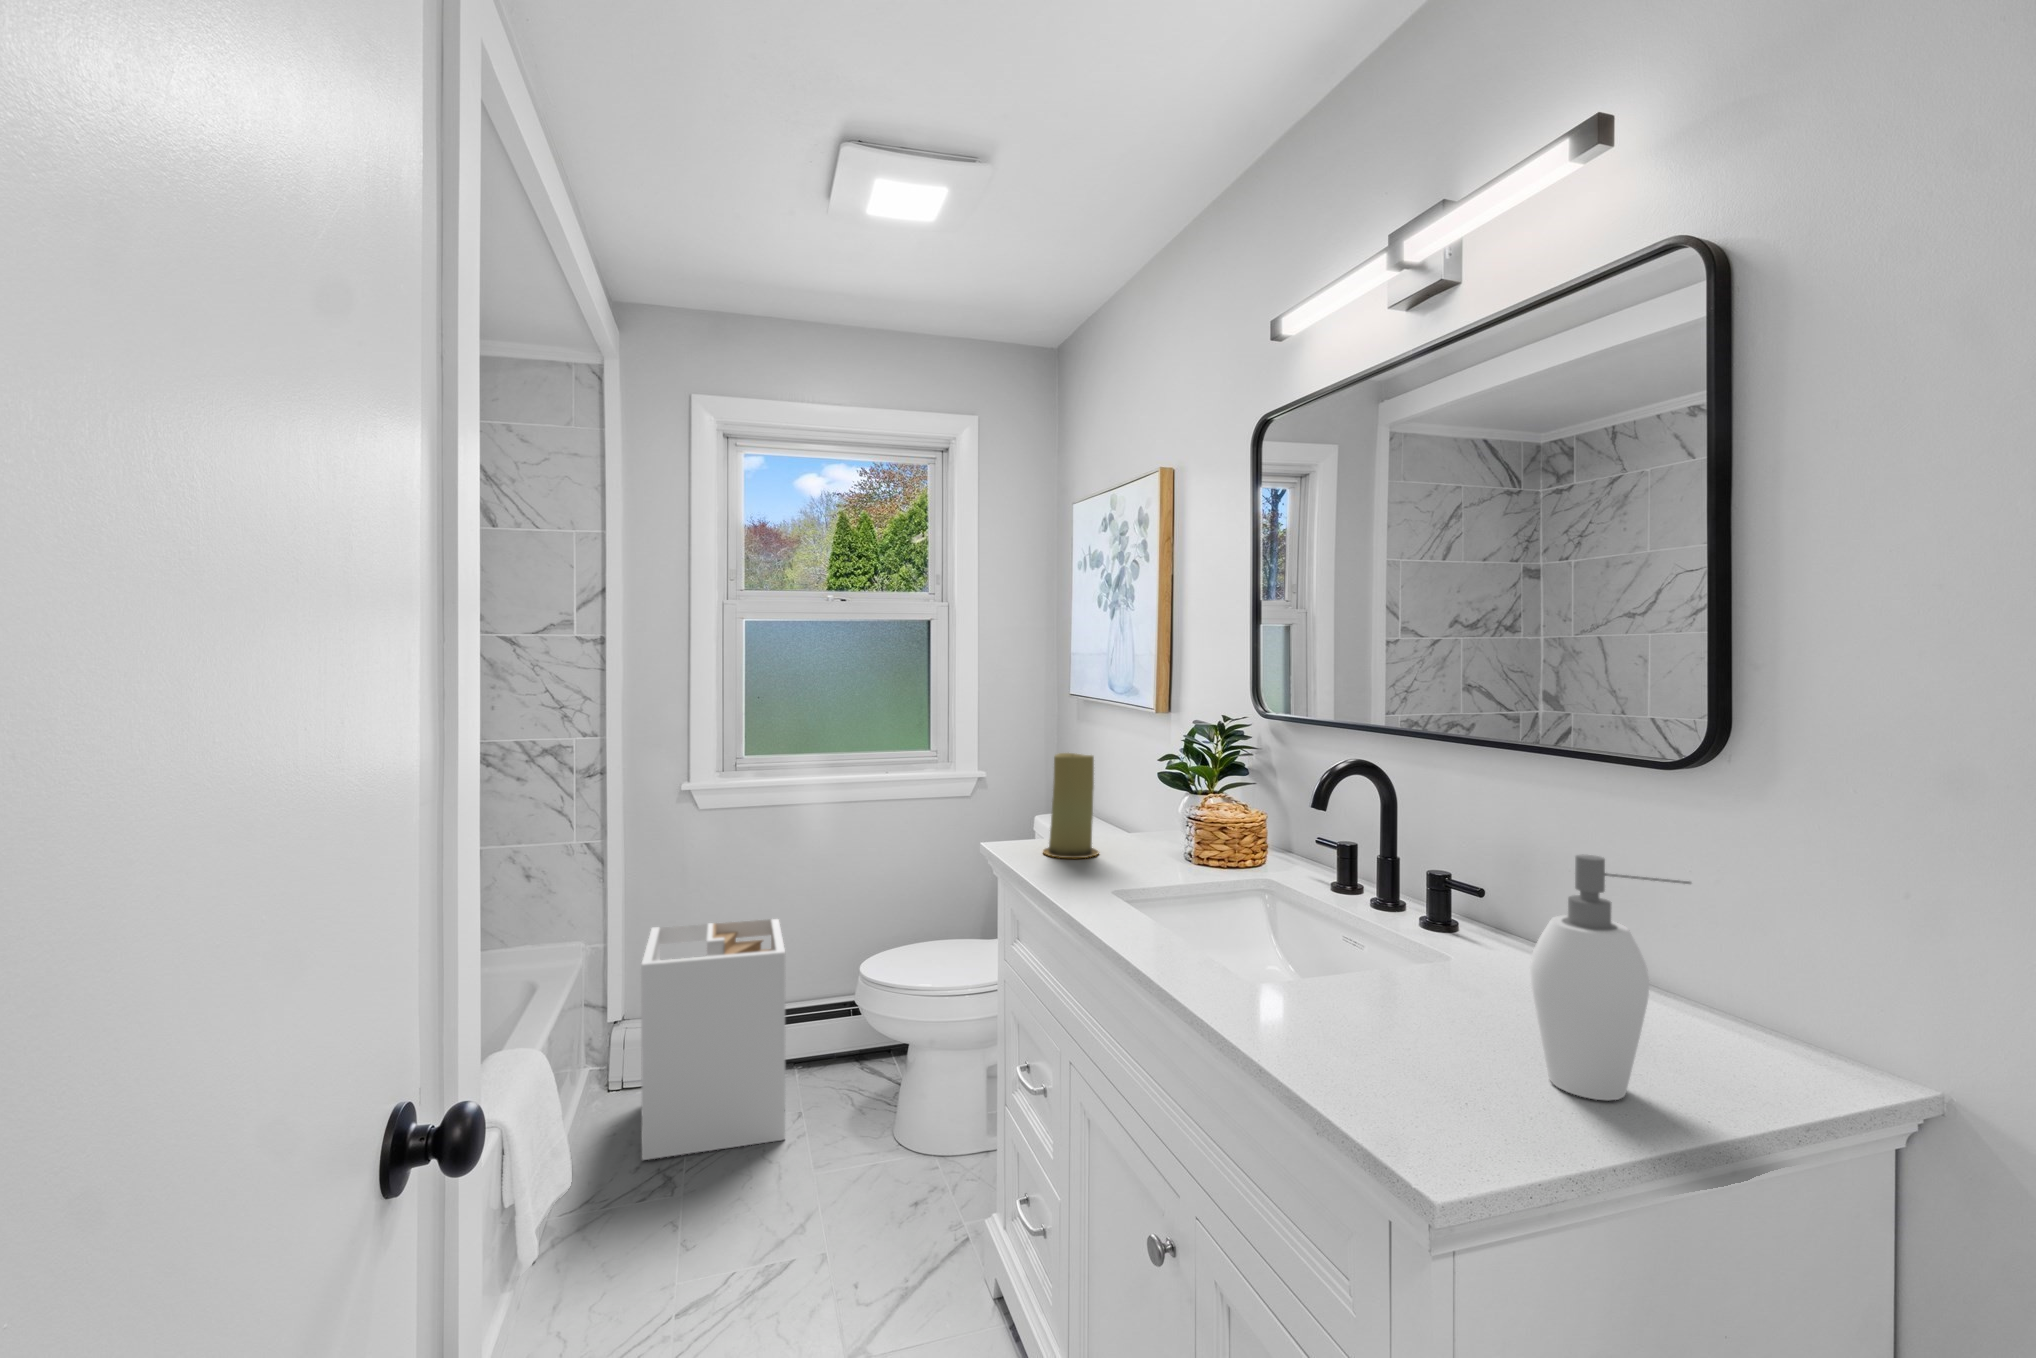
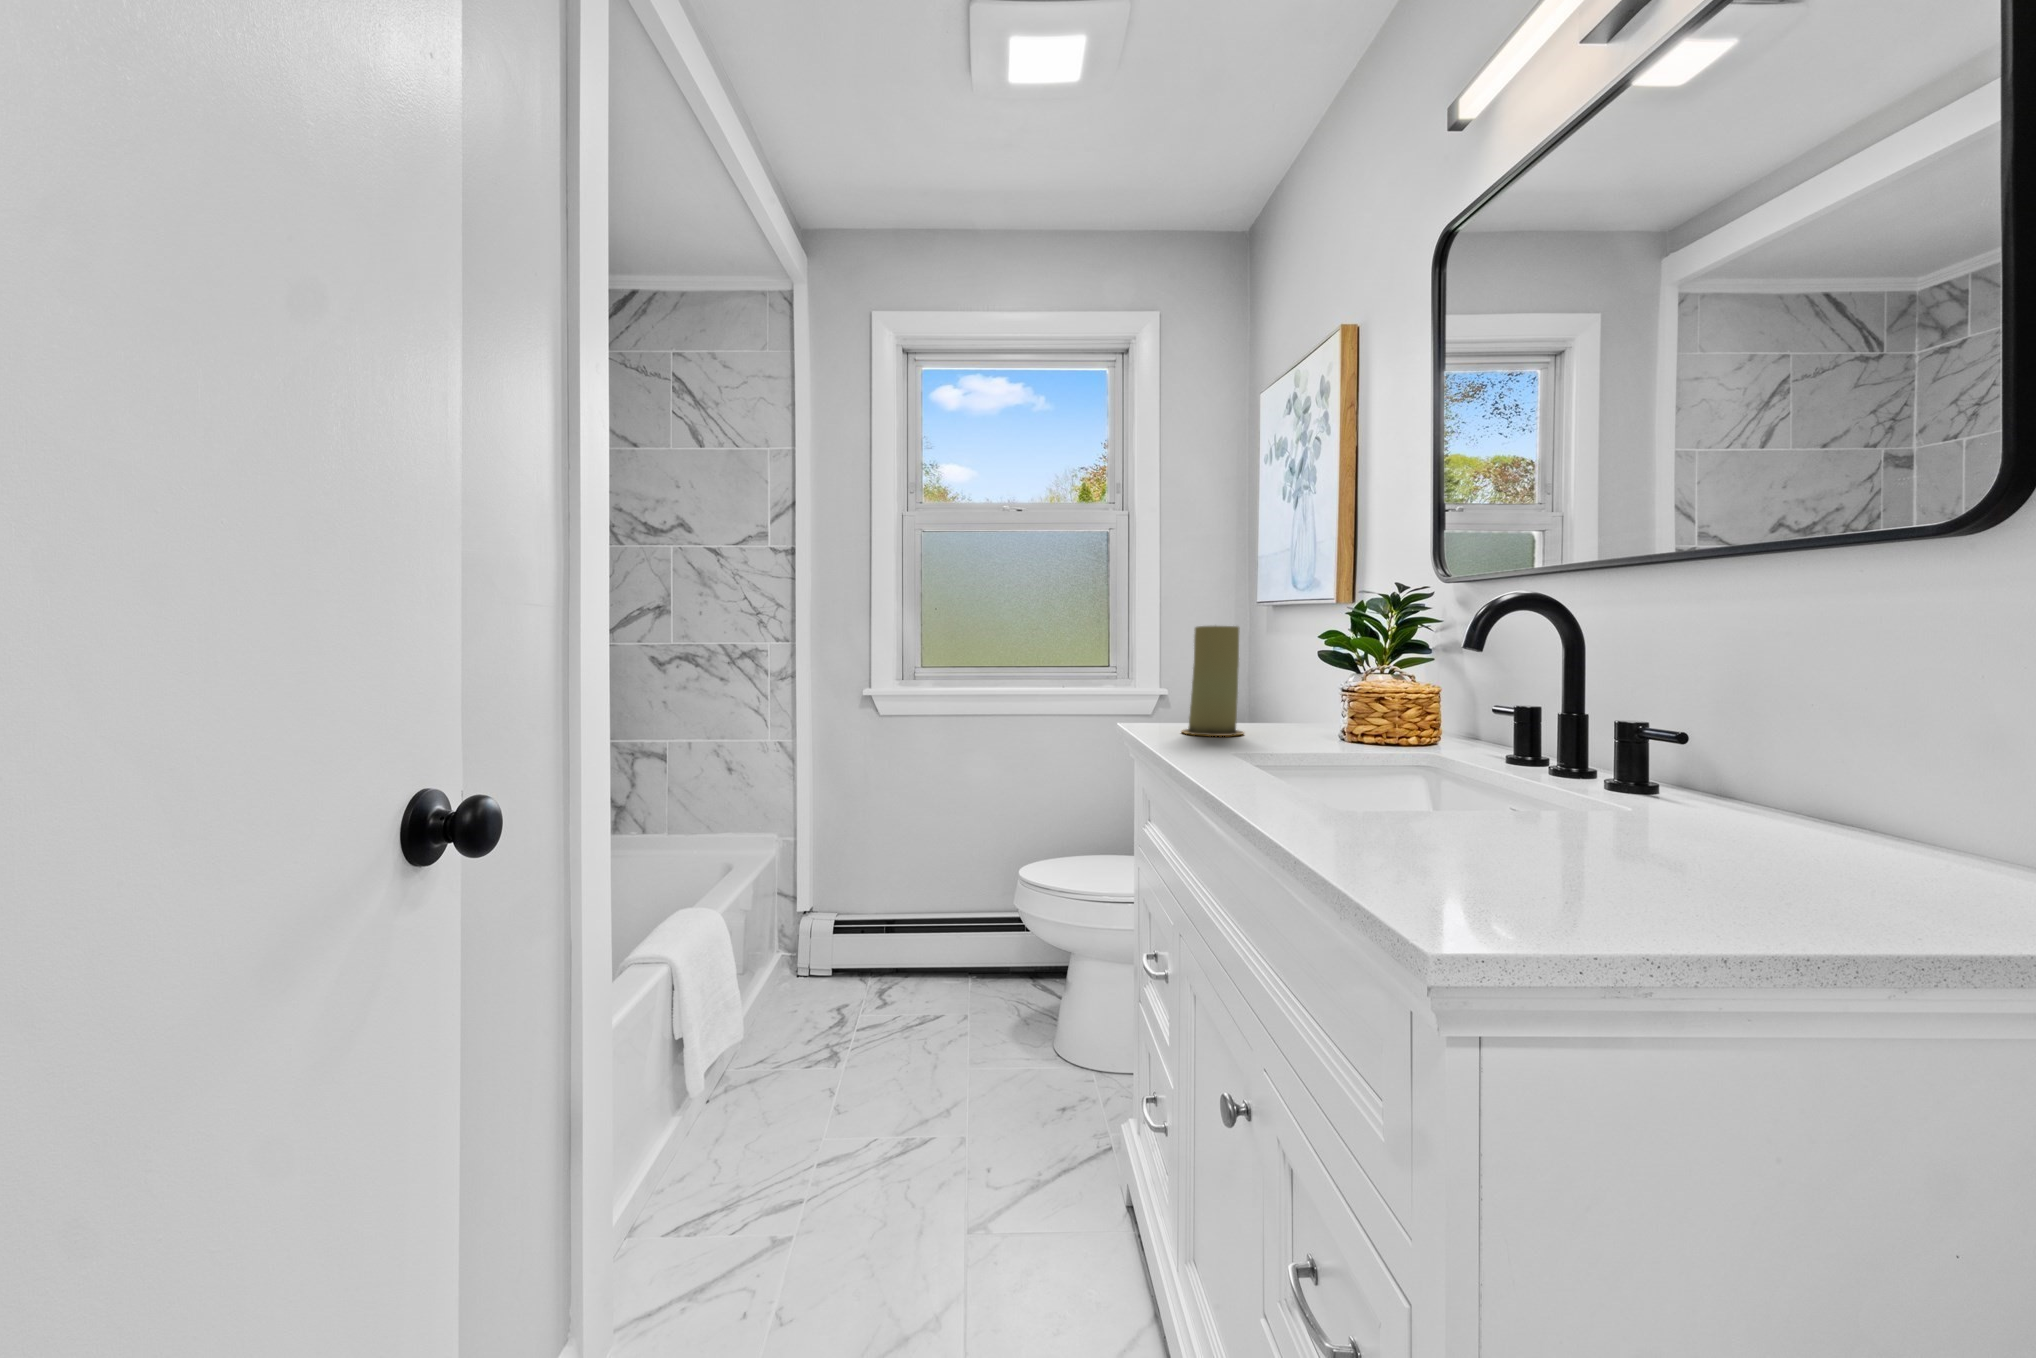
soap dispenser: present [1530,855,1691,1101] -> none [1670,598,1911,918]
laundry hamper: present [641,919,785,1160] -> none [813,824,952,1036]

